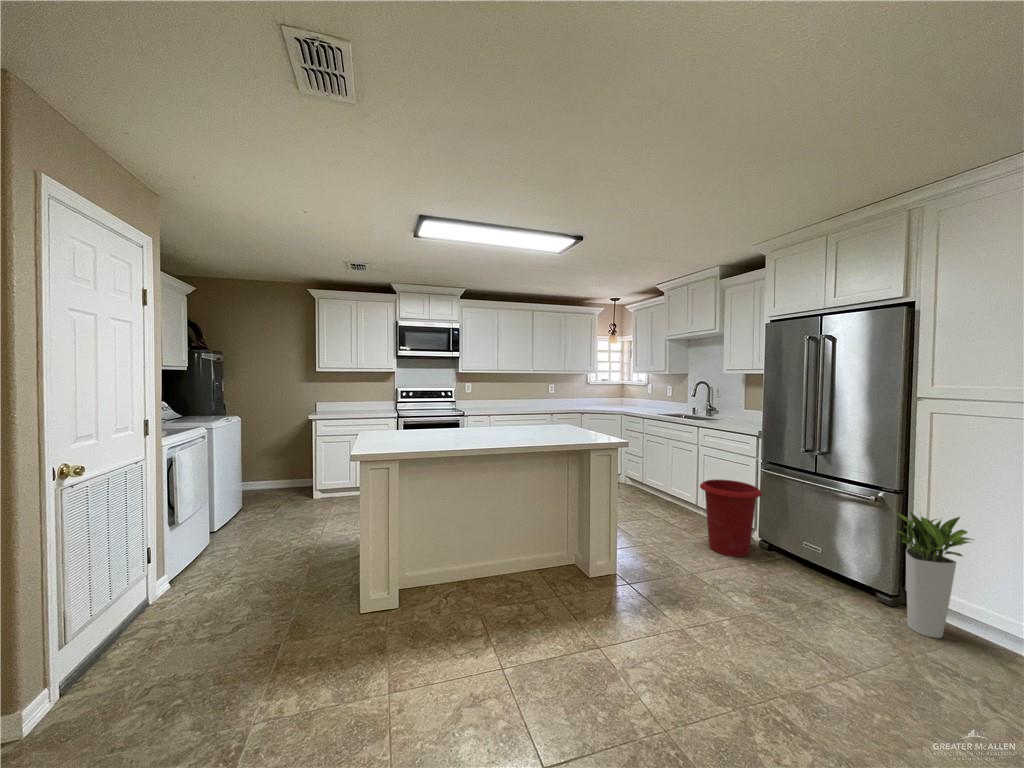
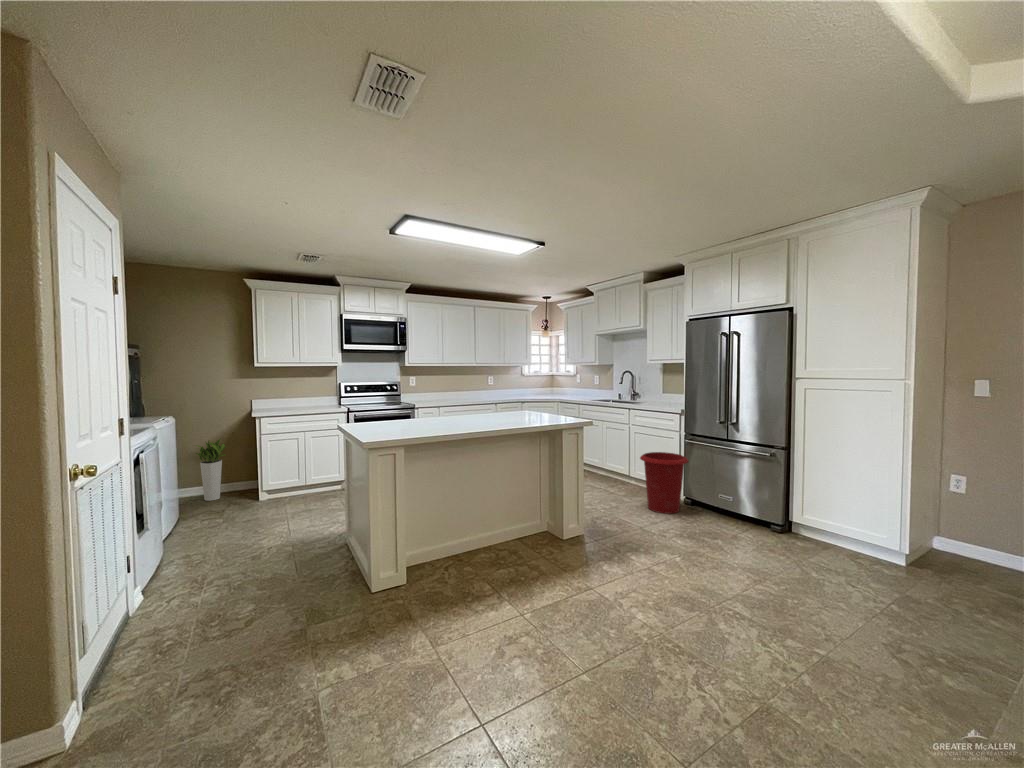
planter: present [894,512,973,638] -> present [196,439,226,501]

